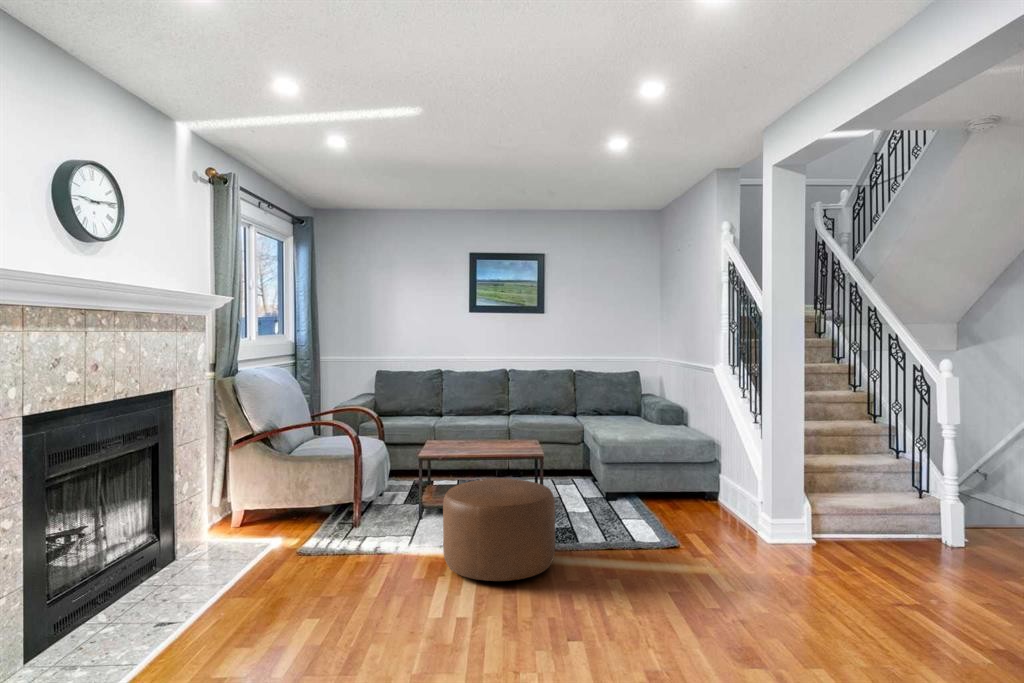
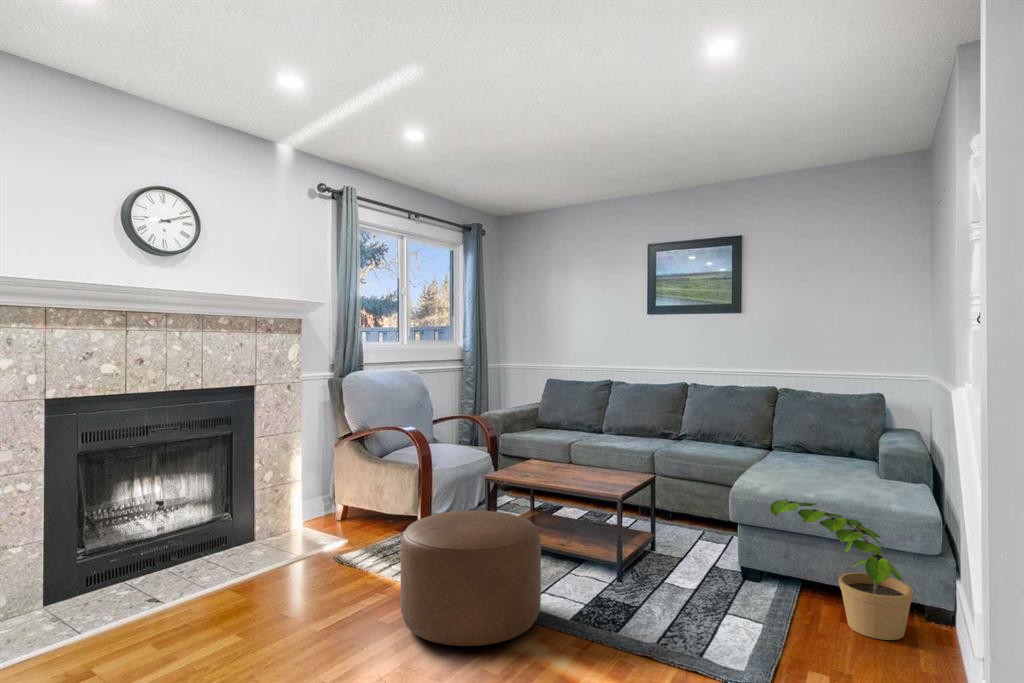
potted plant: none [652,443,734,520] -> present [770,499,914,640]

